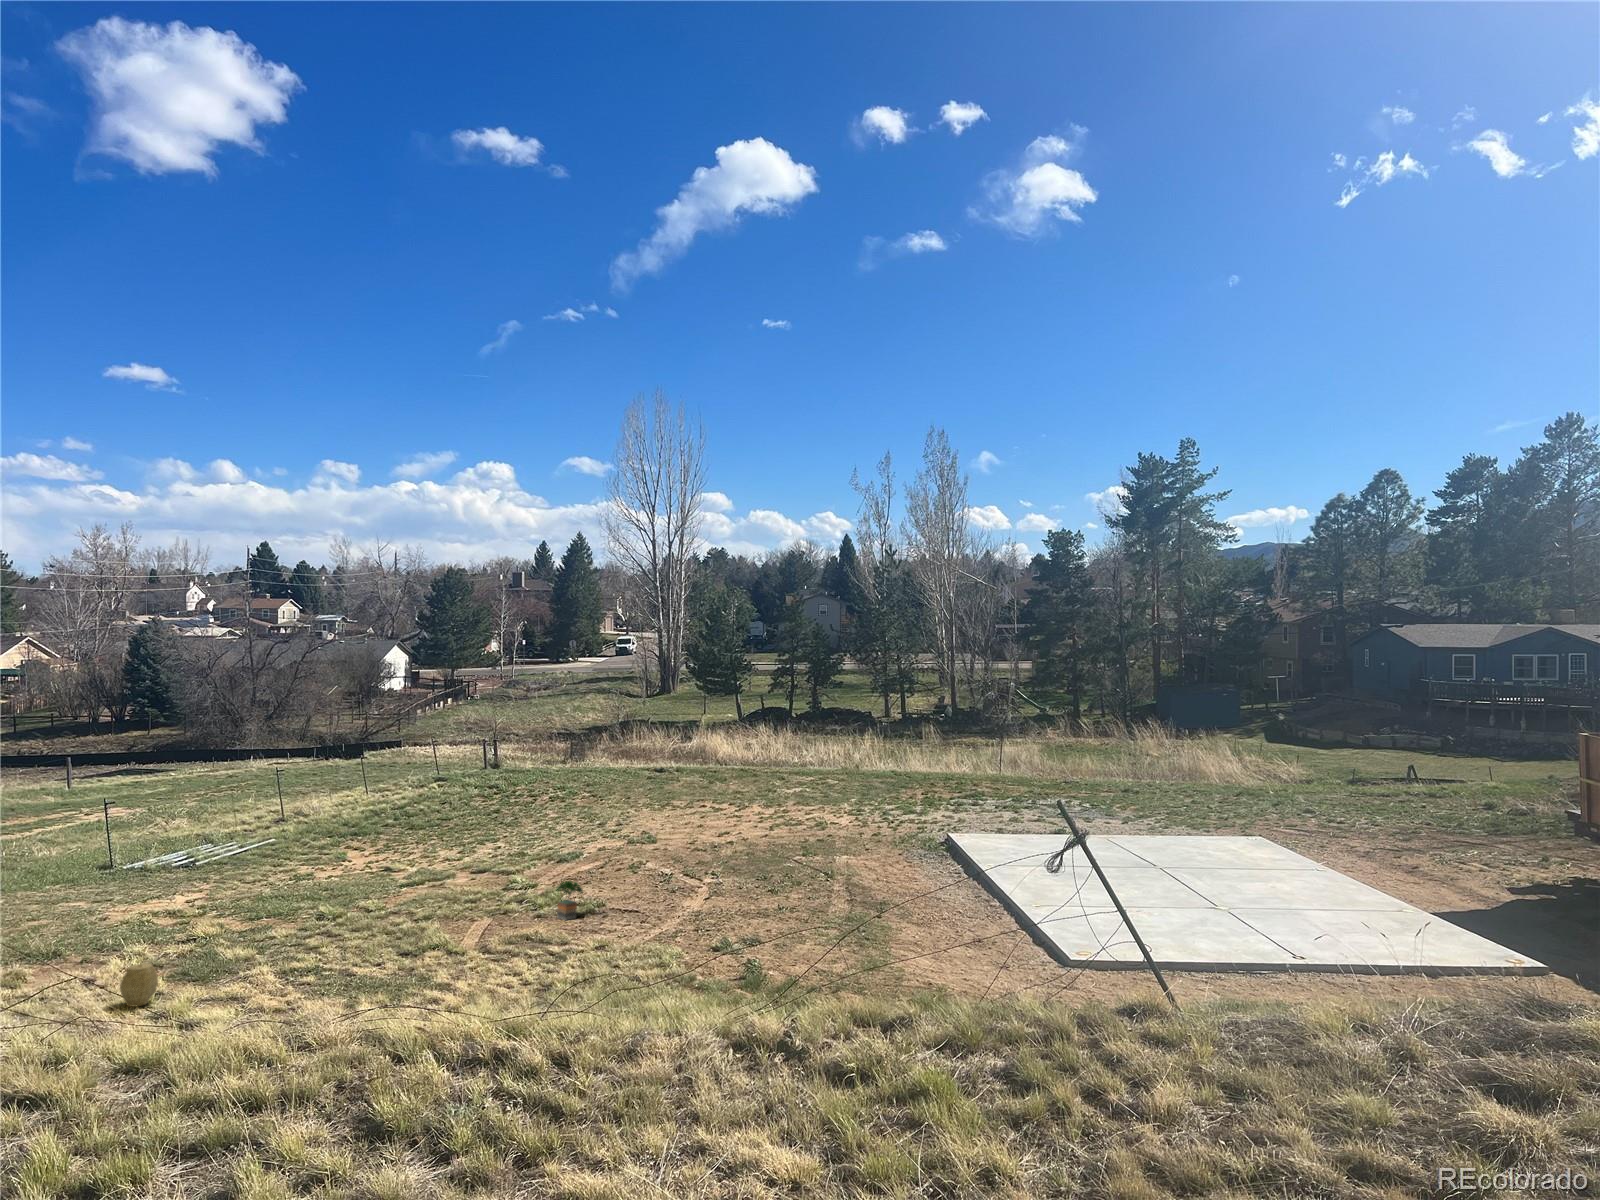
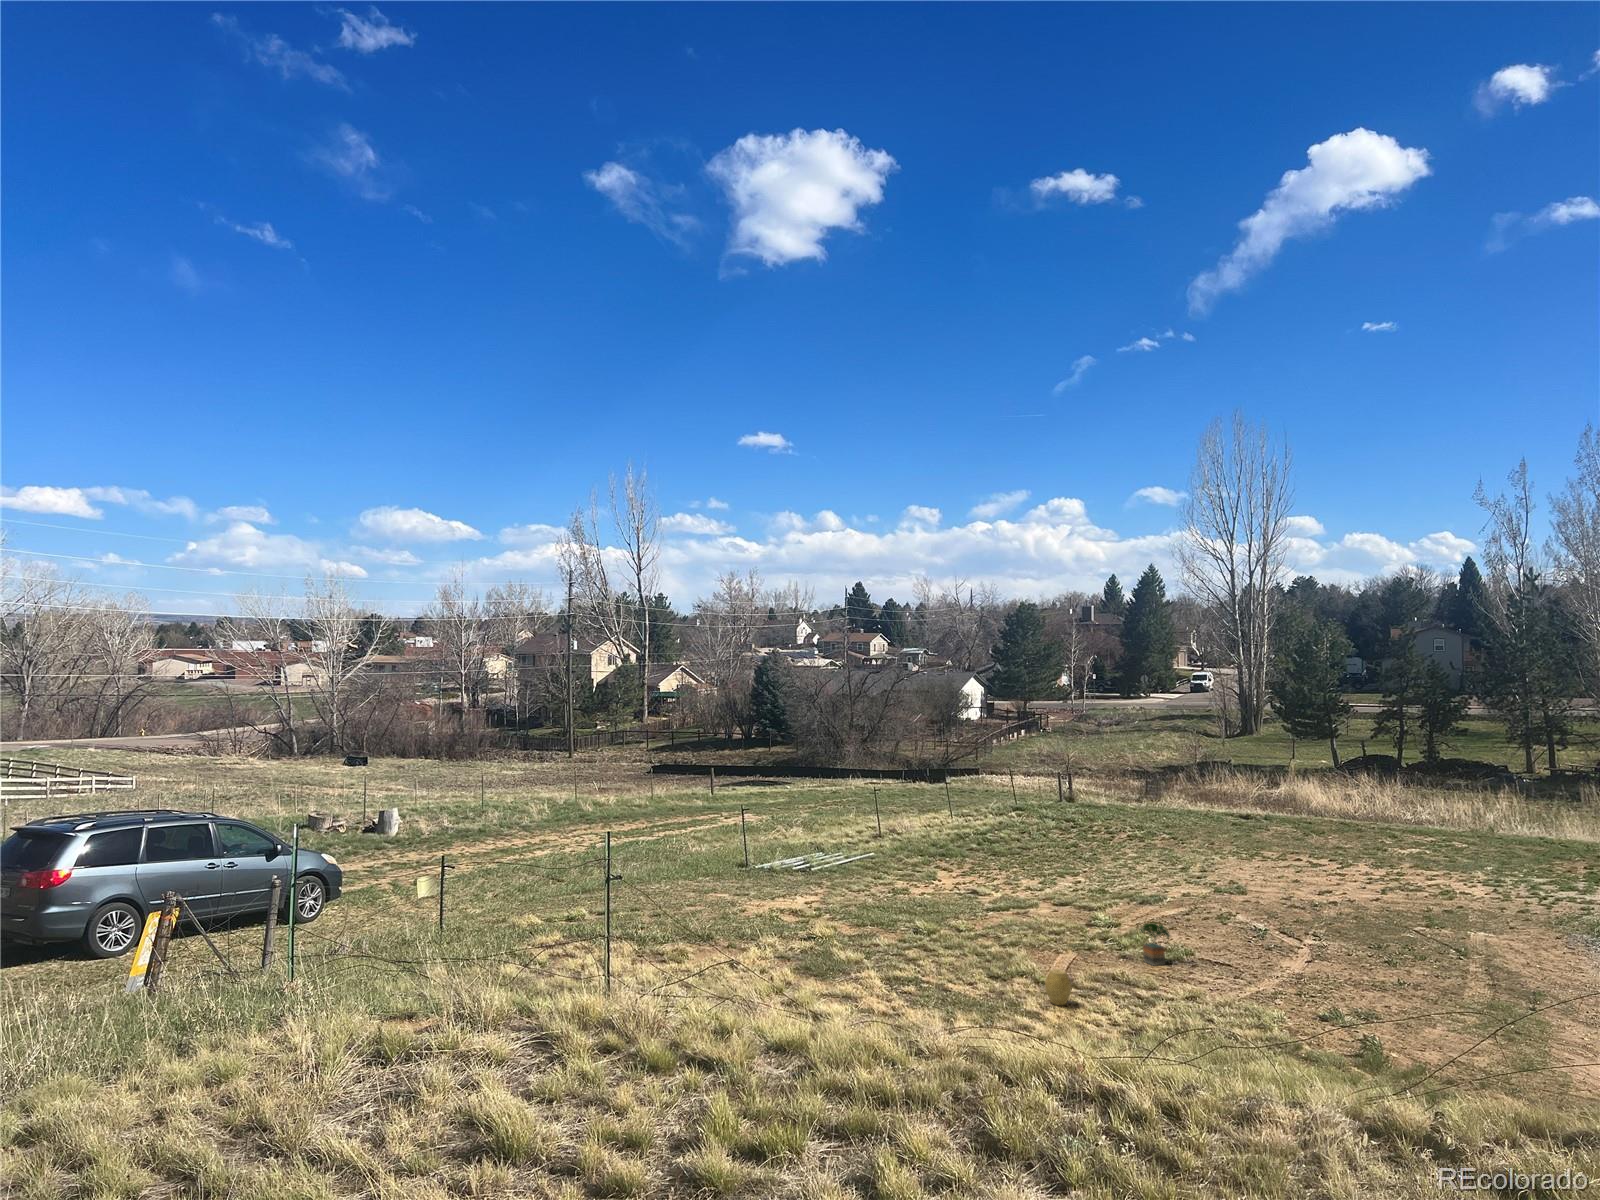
woven basket: present [120,963,158,1007] -> present [1045,969,1072,1005]

